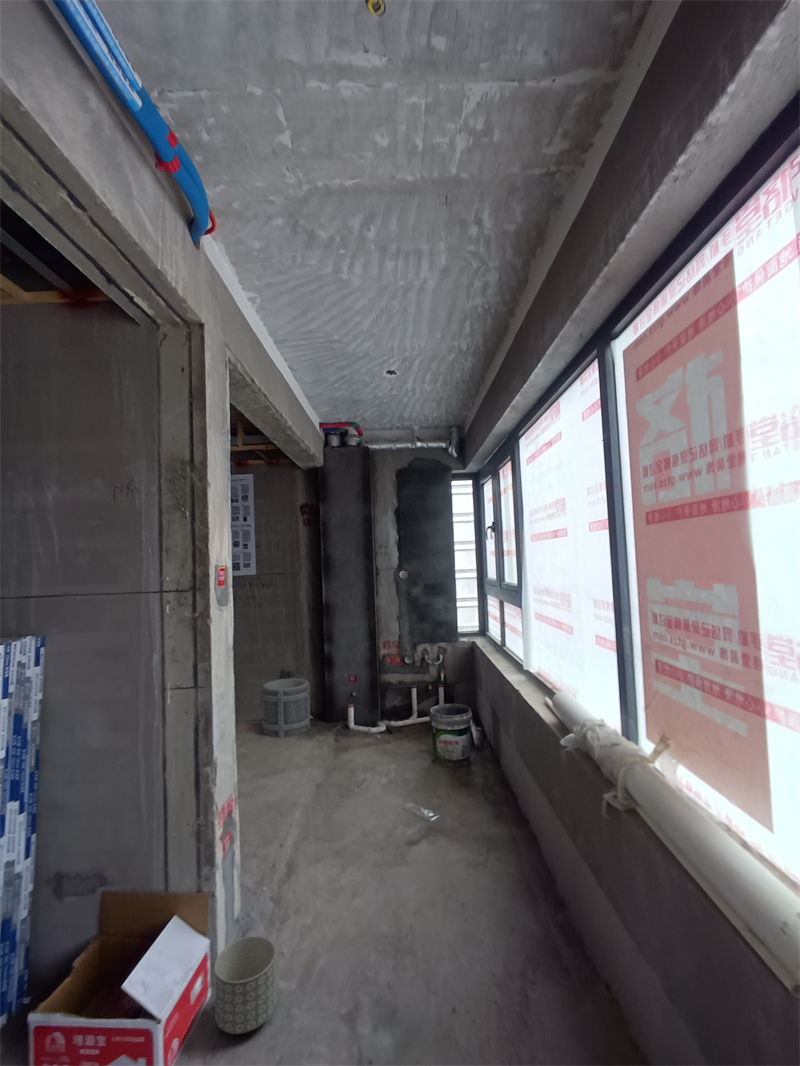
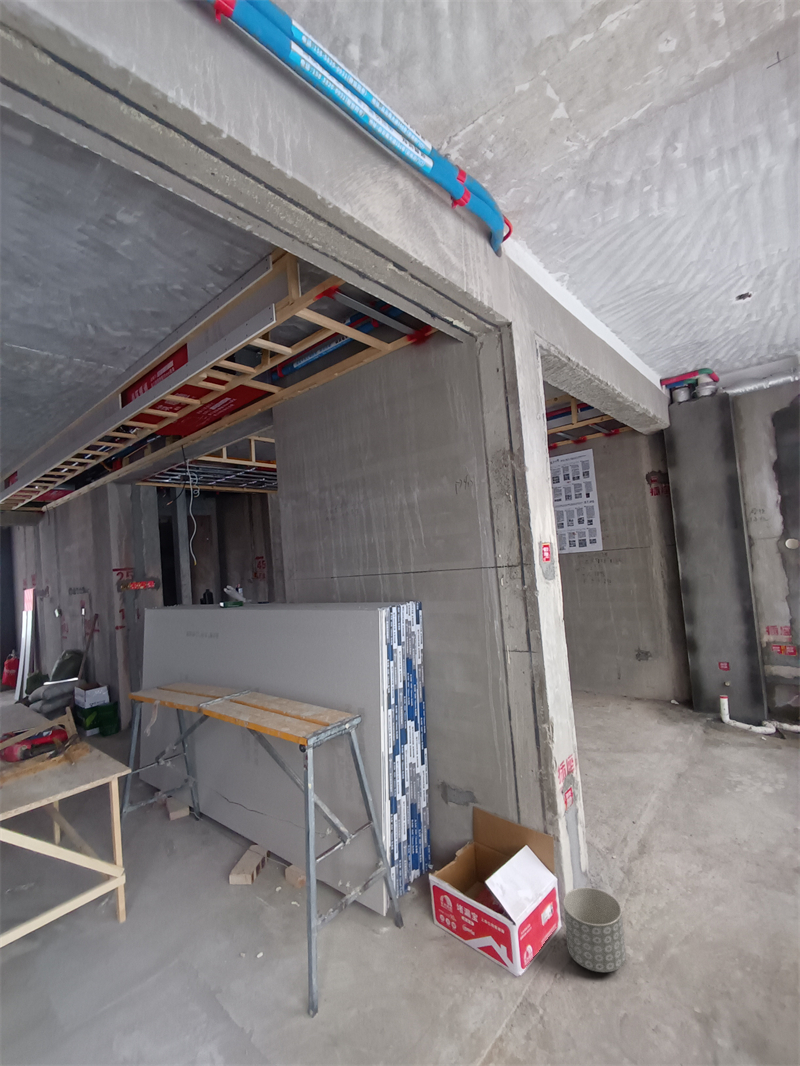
bucket: present [262,679,310,737] -> none [618,658,675,718]

